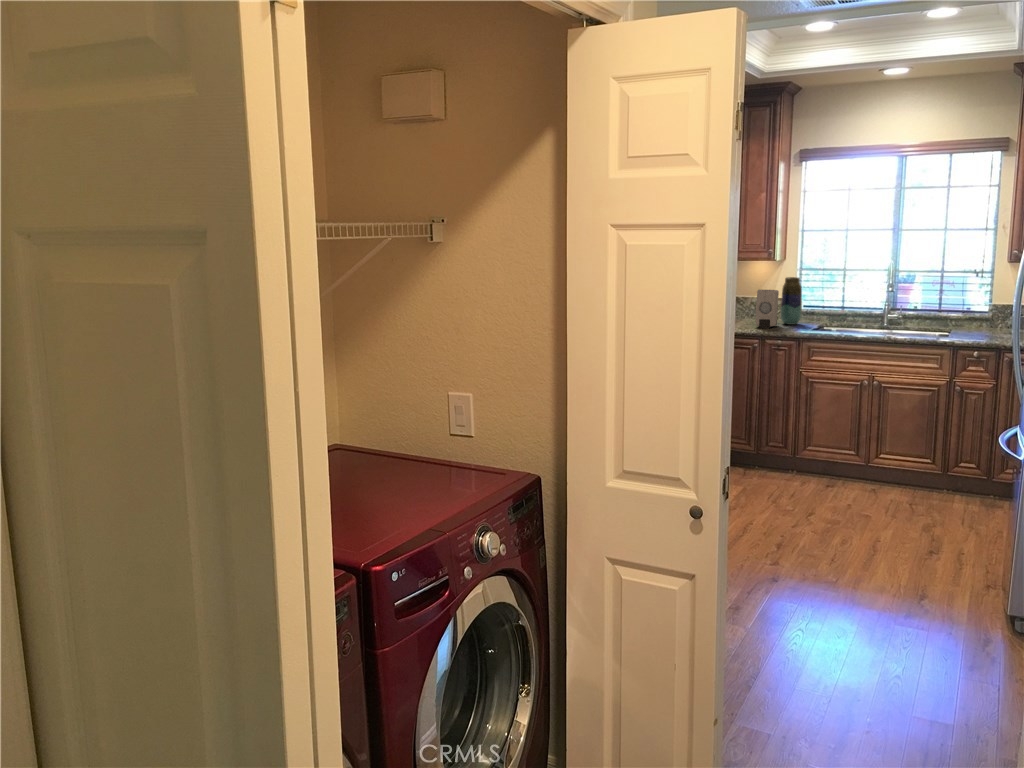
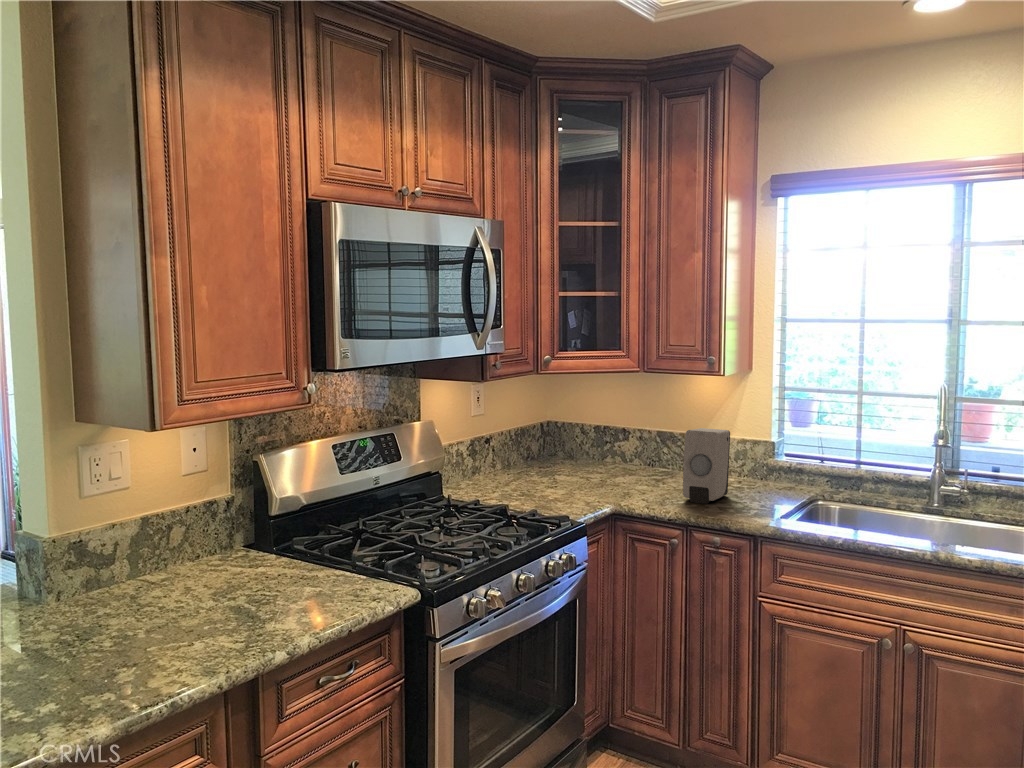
vase: present [780,277,802,325] -> none [738,405,777,492]

